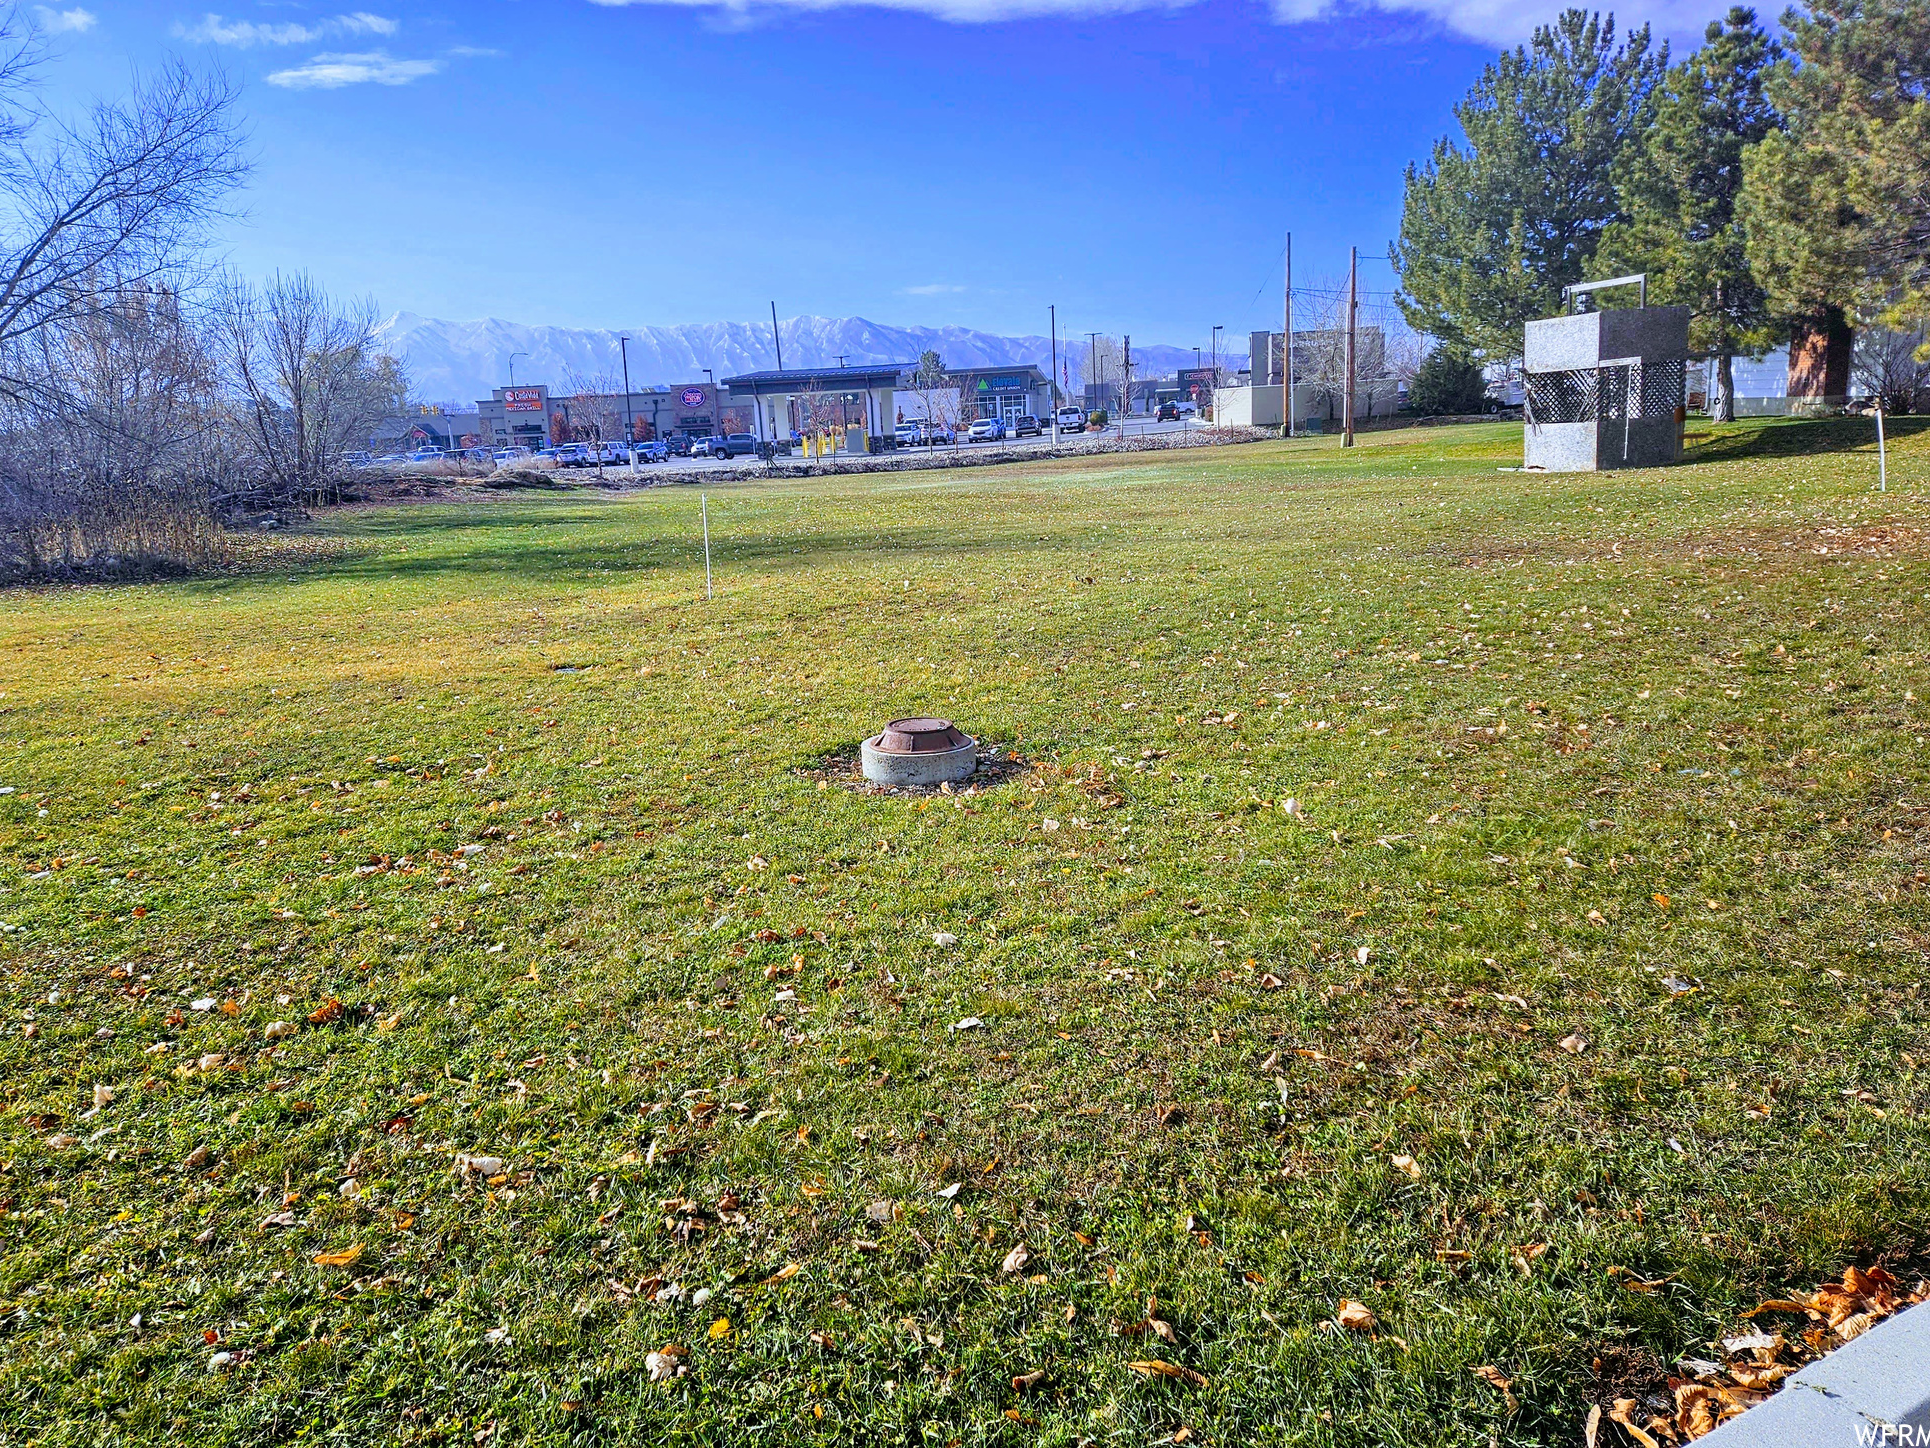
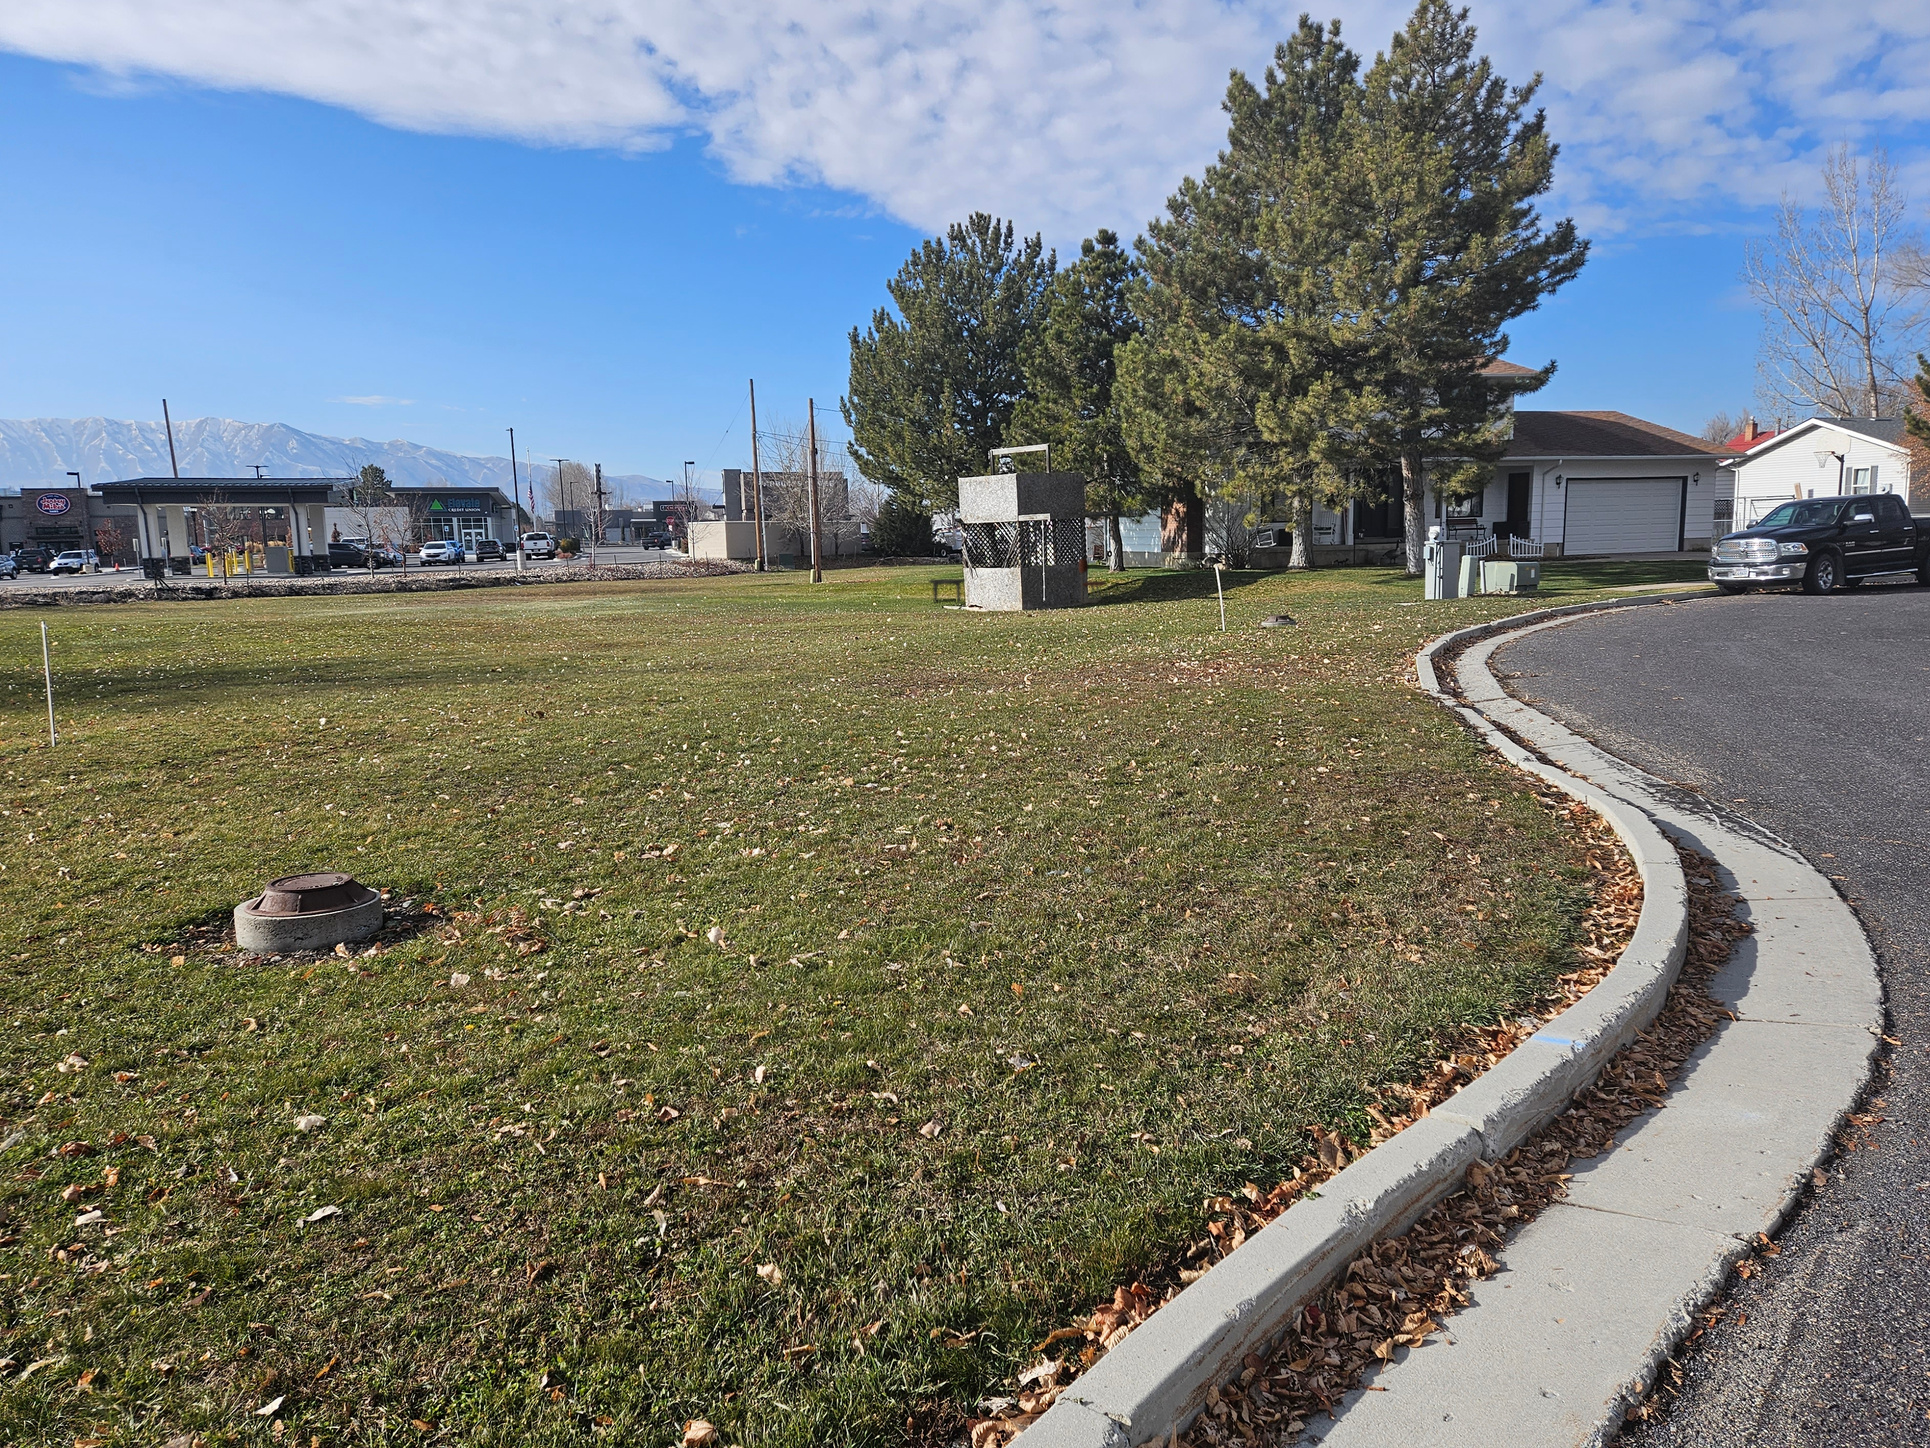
round table: none [1479,436,1526,464] -> present [929,579,964,602]

